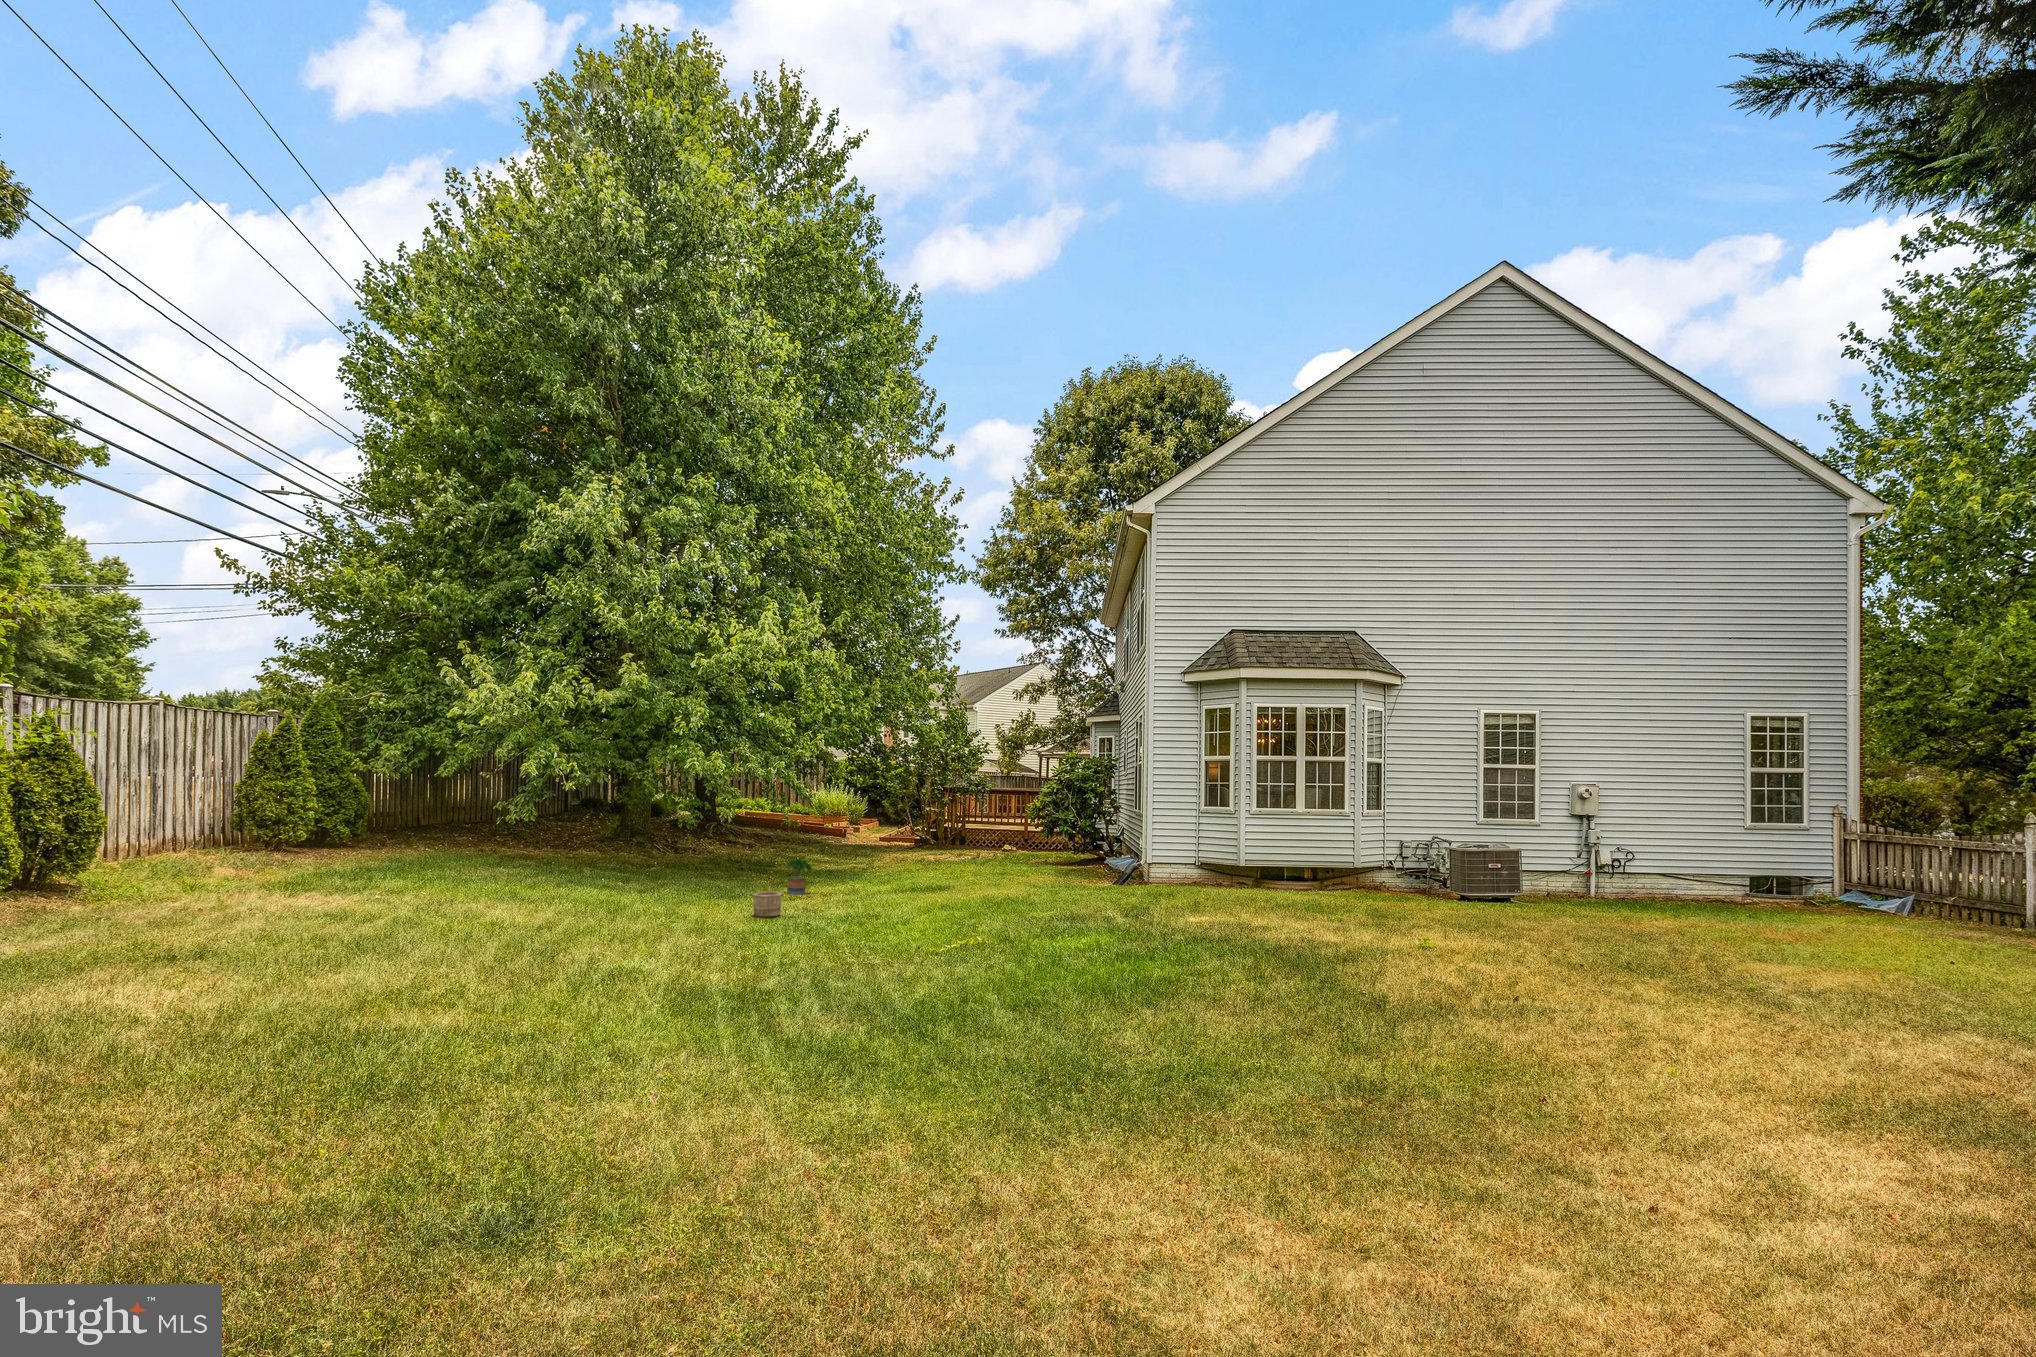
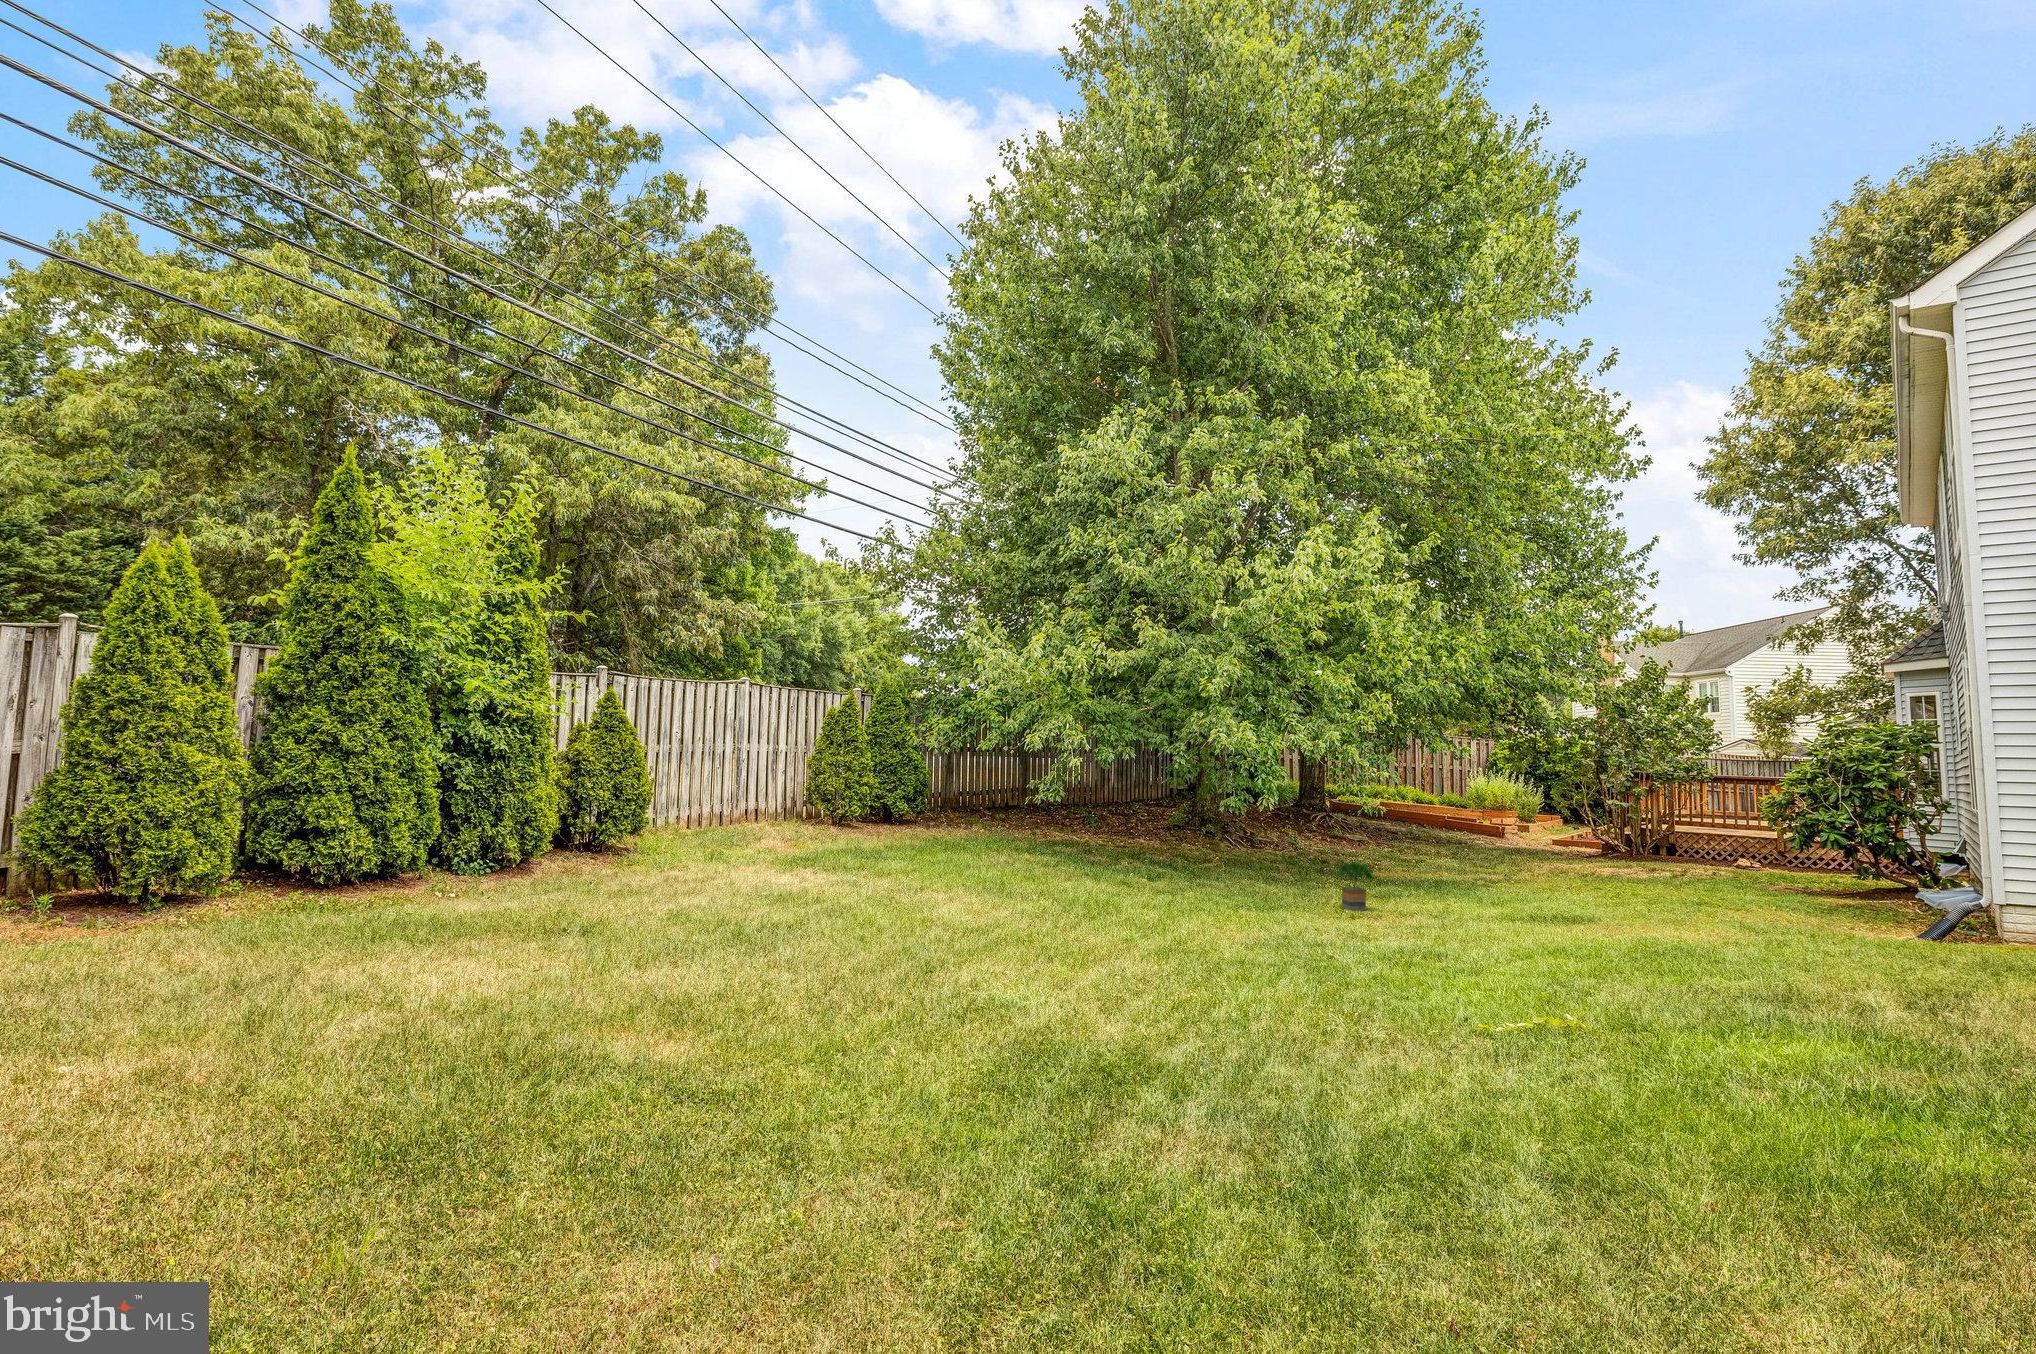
wooden bucket: present [753,891,782,917] -> none [1260,905,1300,941]

